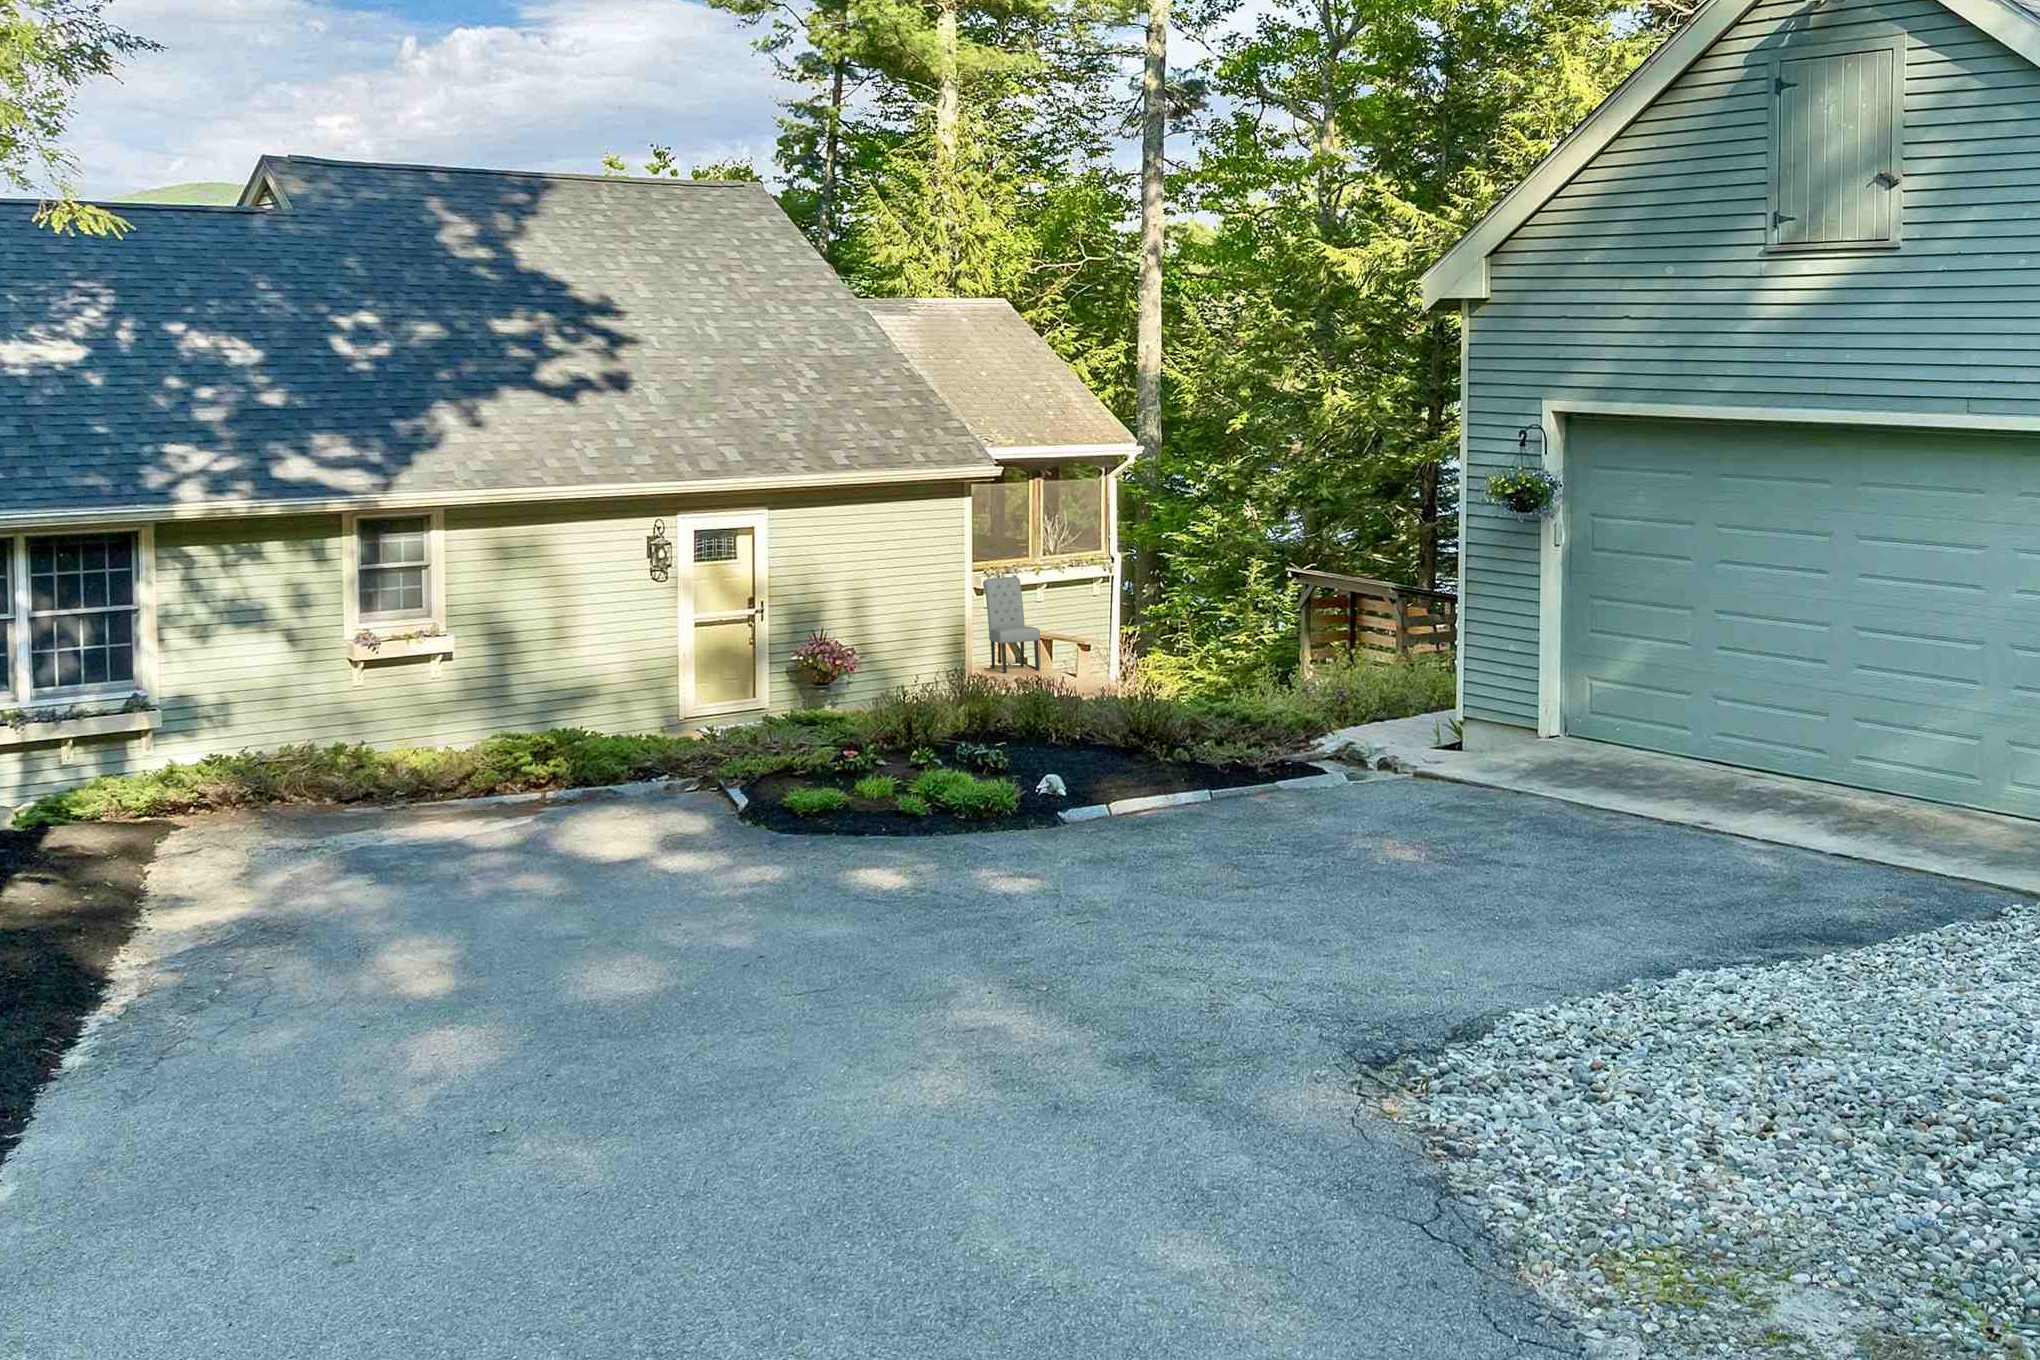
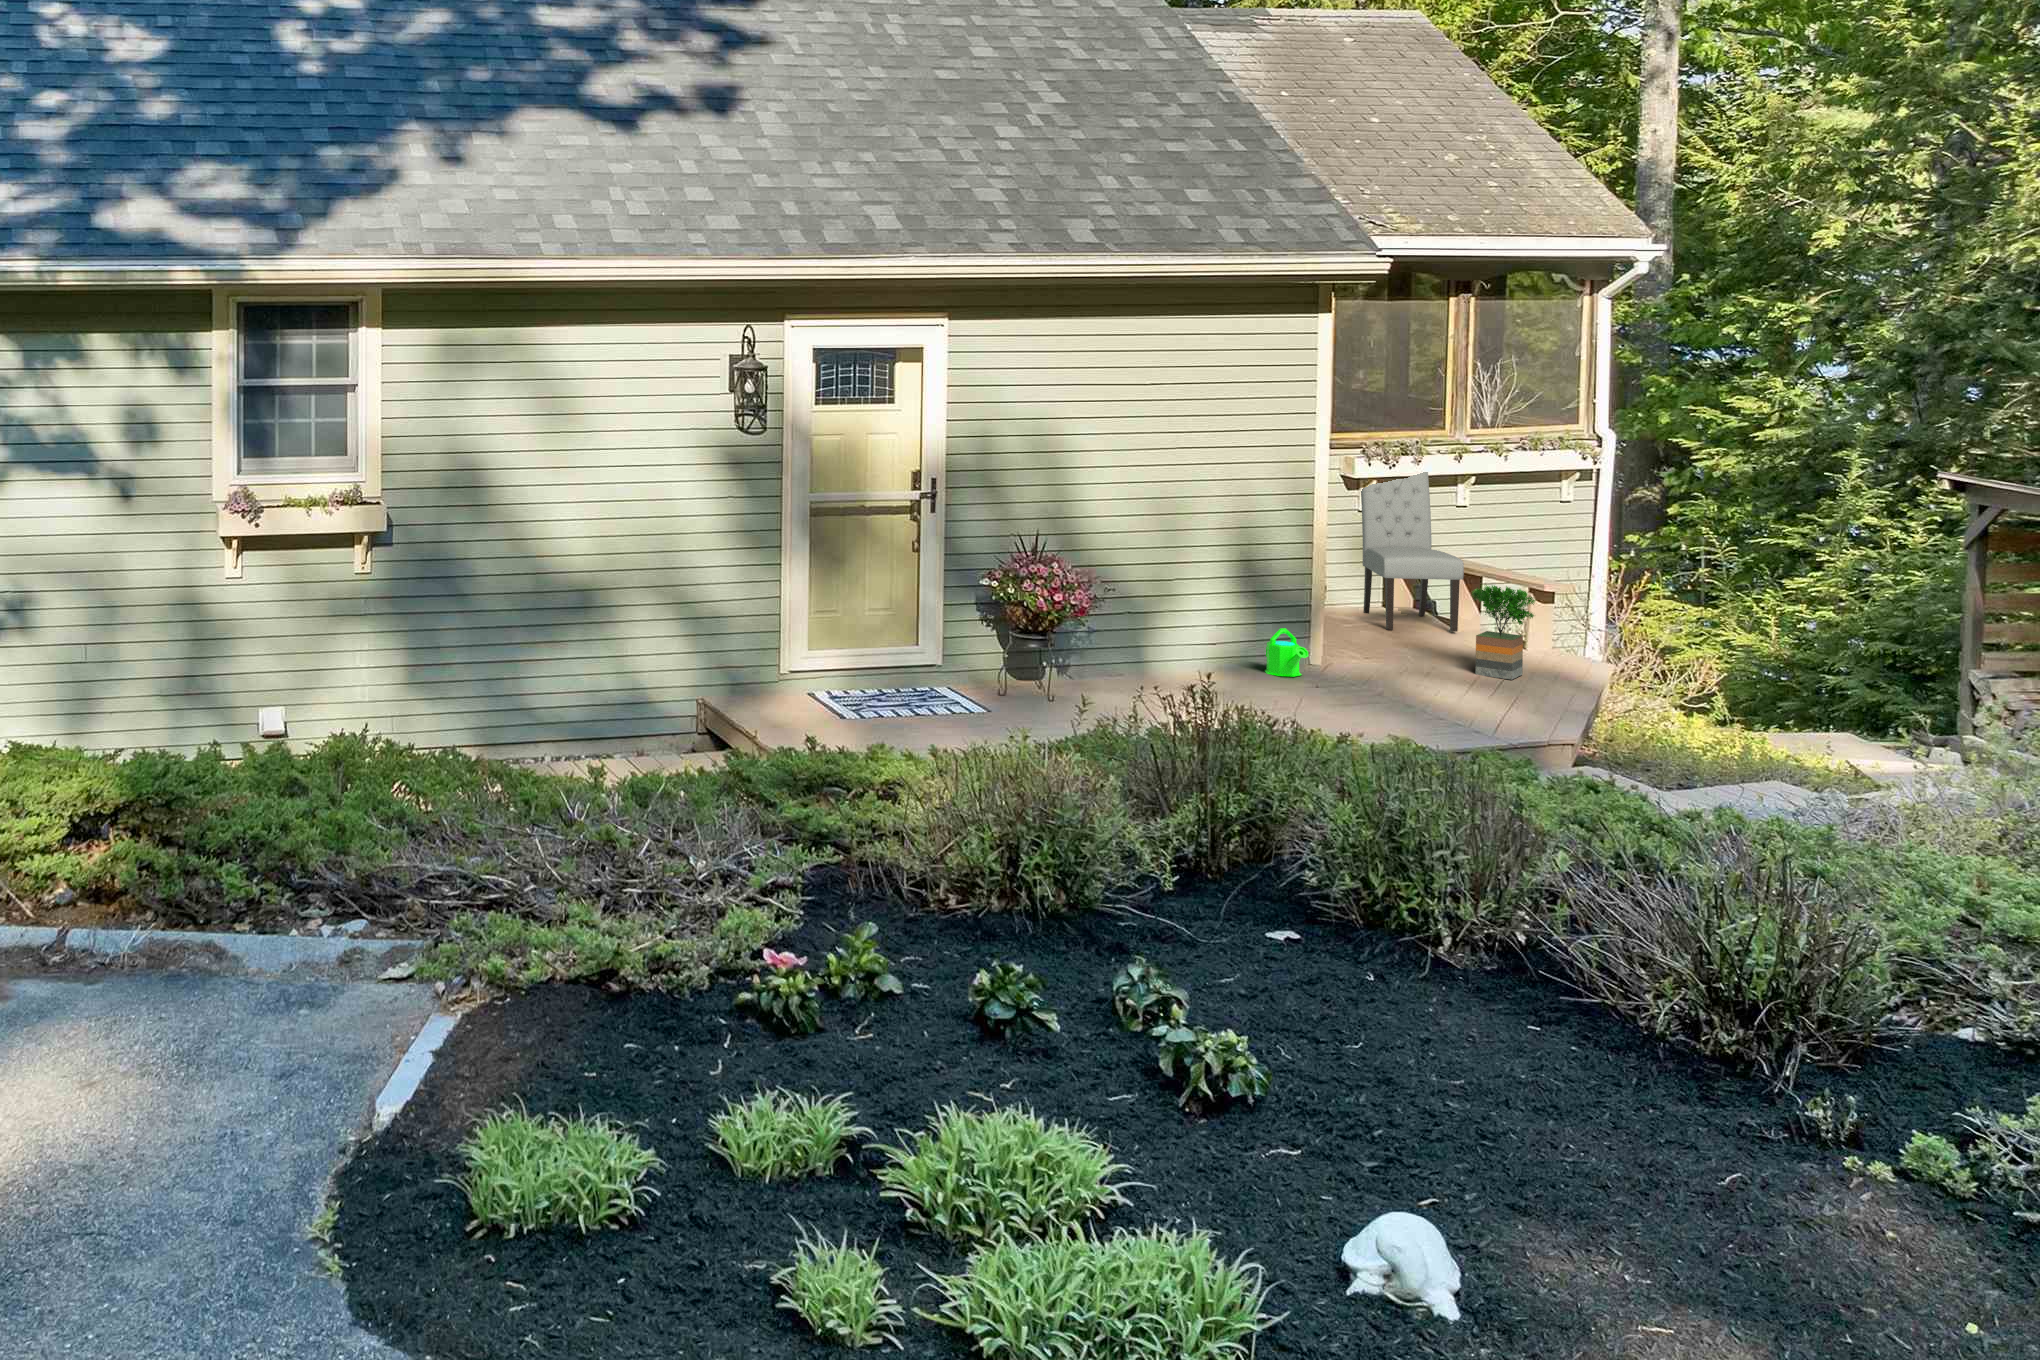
potted tree: none [1040,635,1072,683] -> present [1472,585,1536,680]
watering can: none [941,668,963,693] -> present [1265,628,1308,677]

